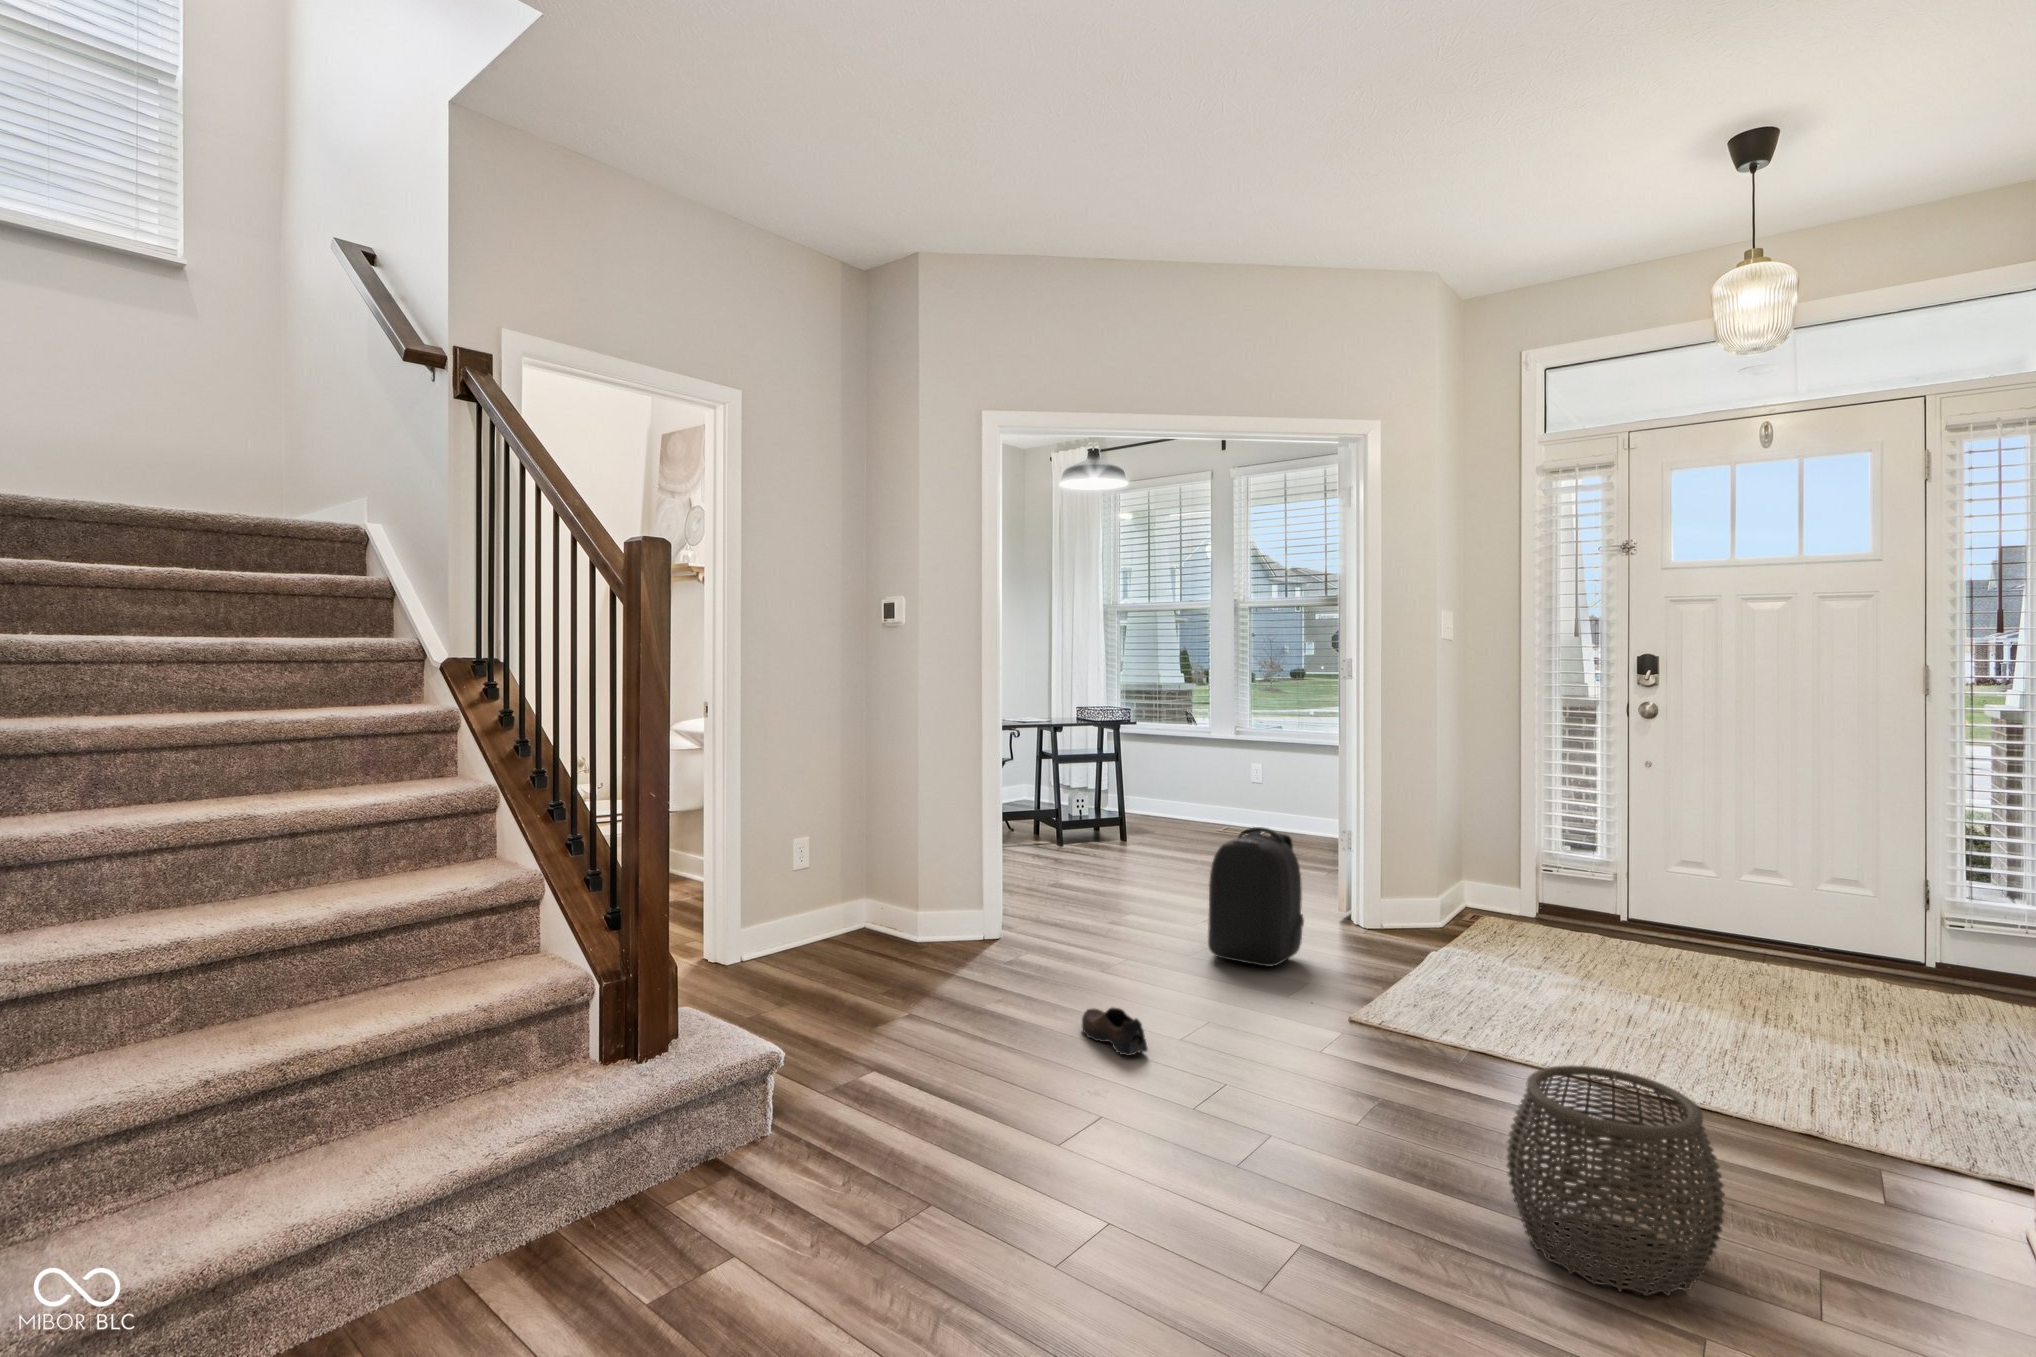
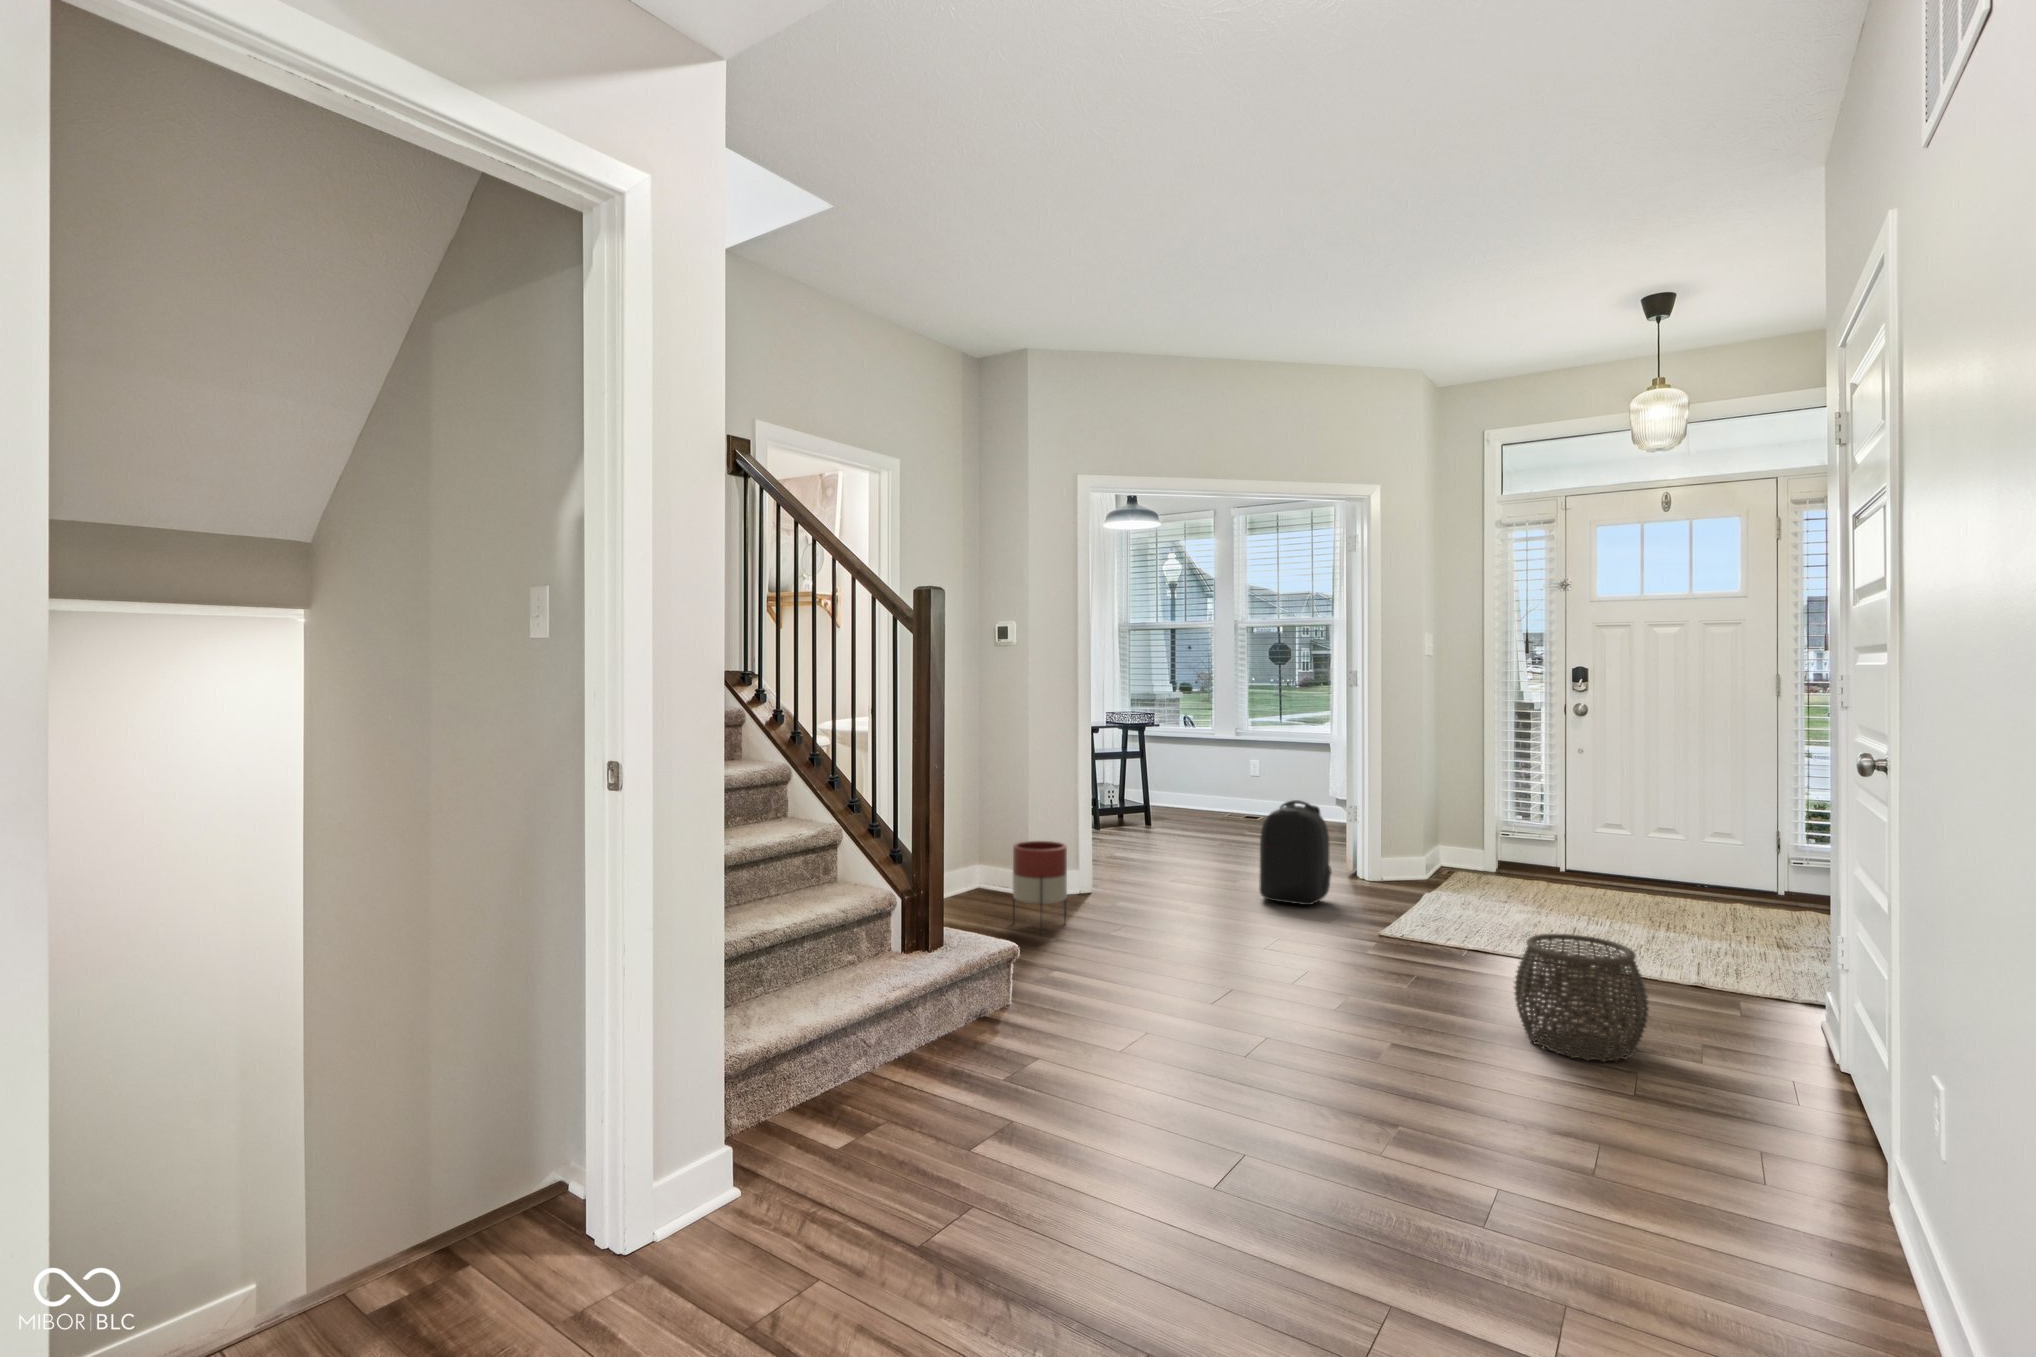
planter: none [863,880,937,1008] -> present [1013,841,1067,930]
shoe: present [1082,1008,1148,1056] -> none [1188,926,1244,958]

